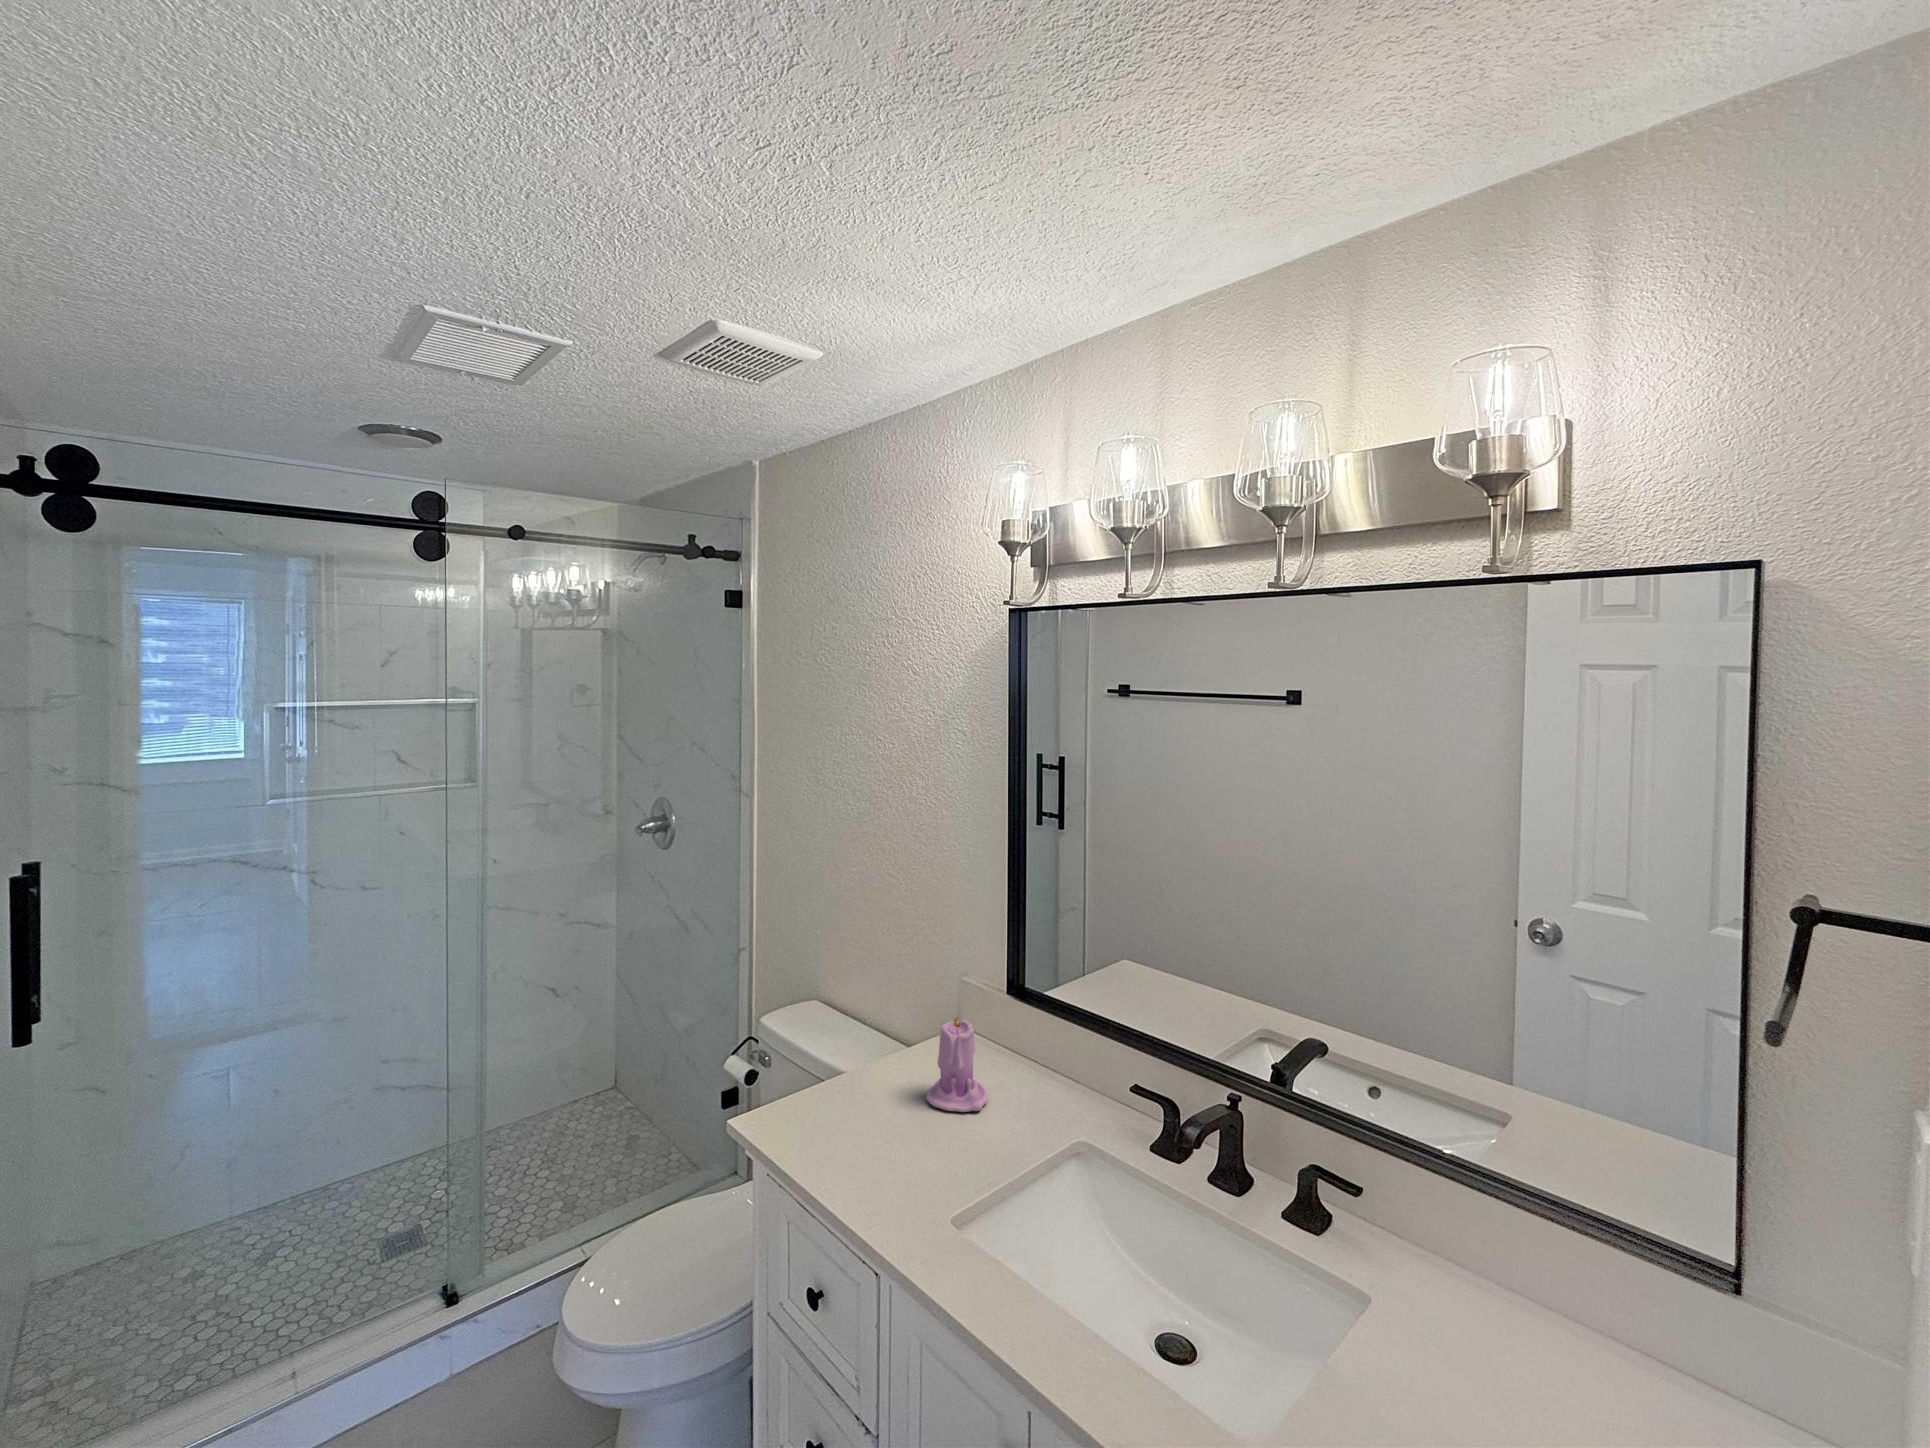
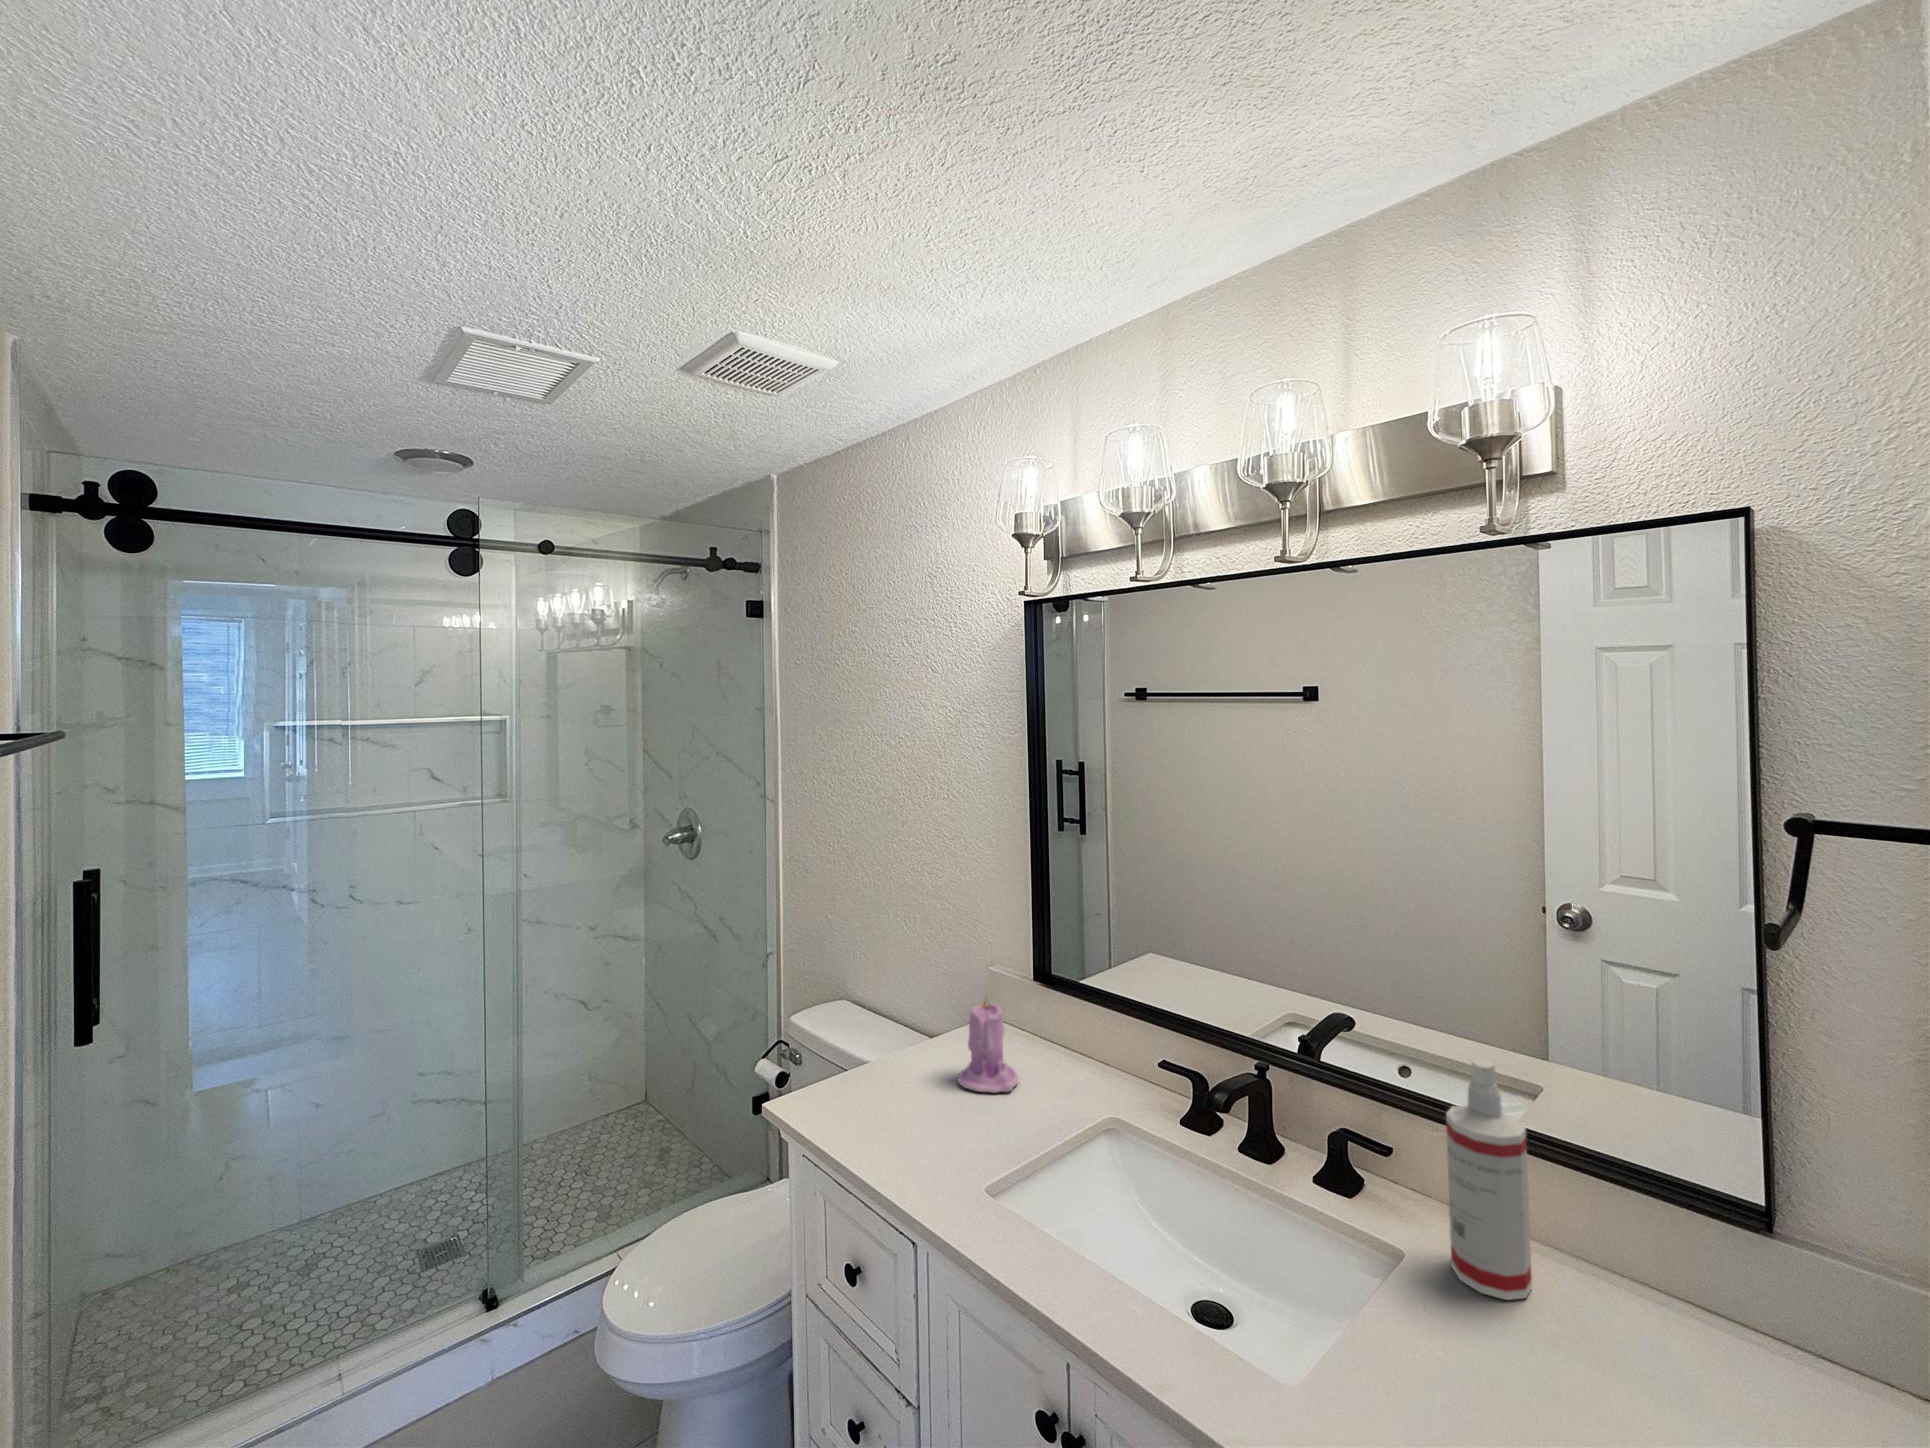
spray bottle: none [1419,1111,1501,1355] -> present [1446,1060,1532,1300]

